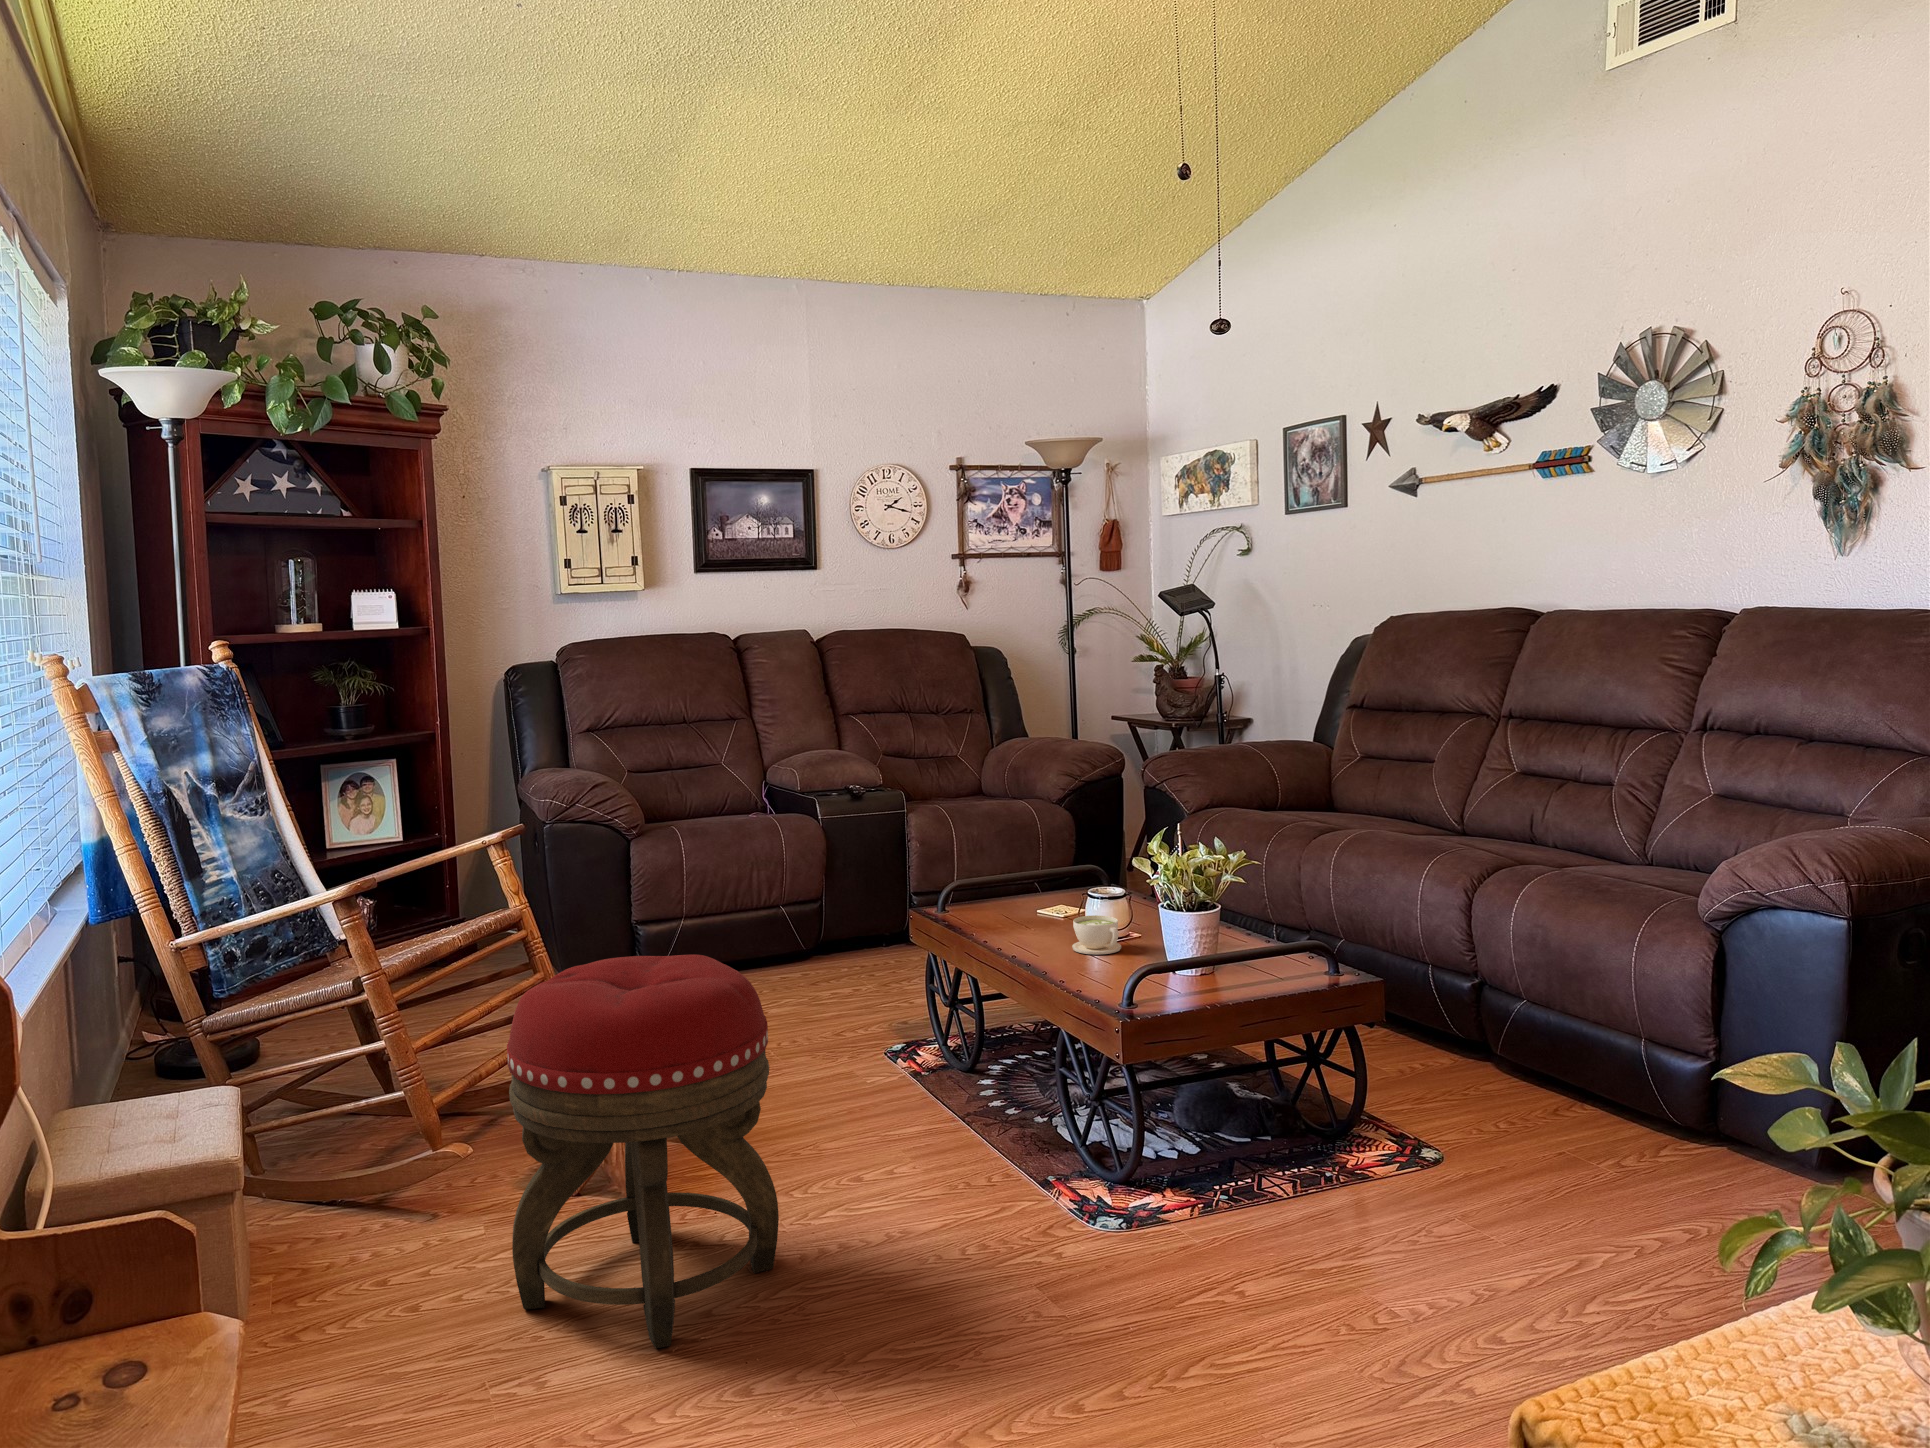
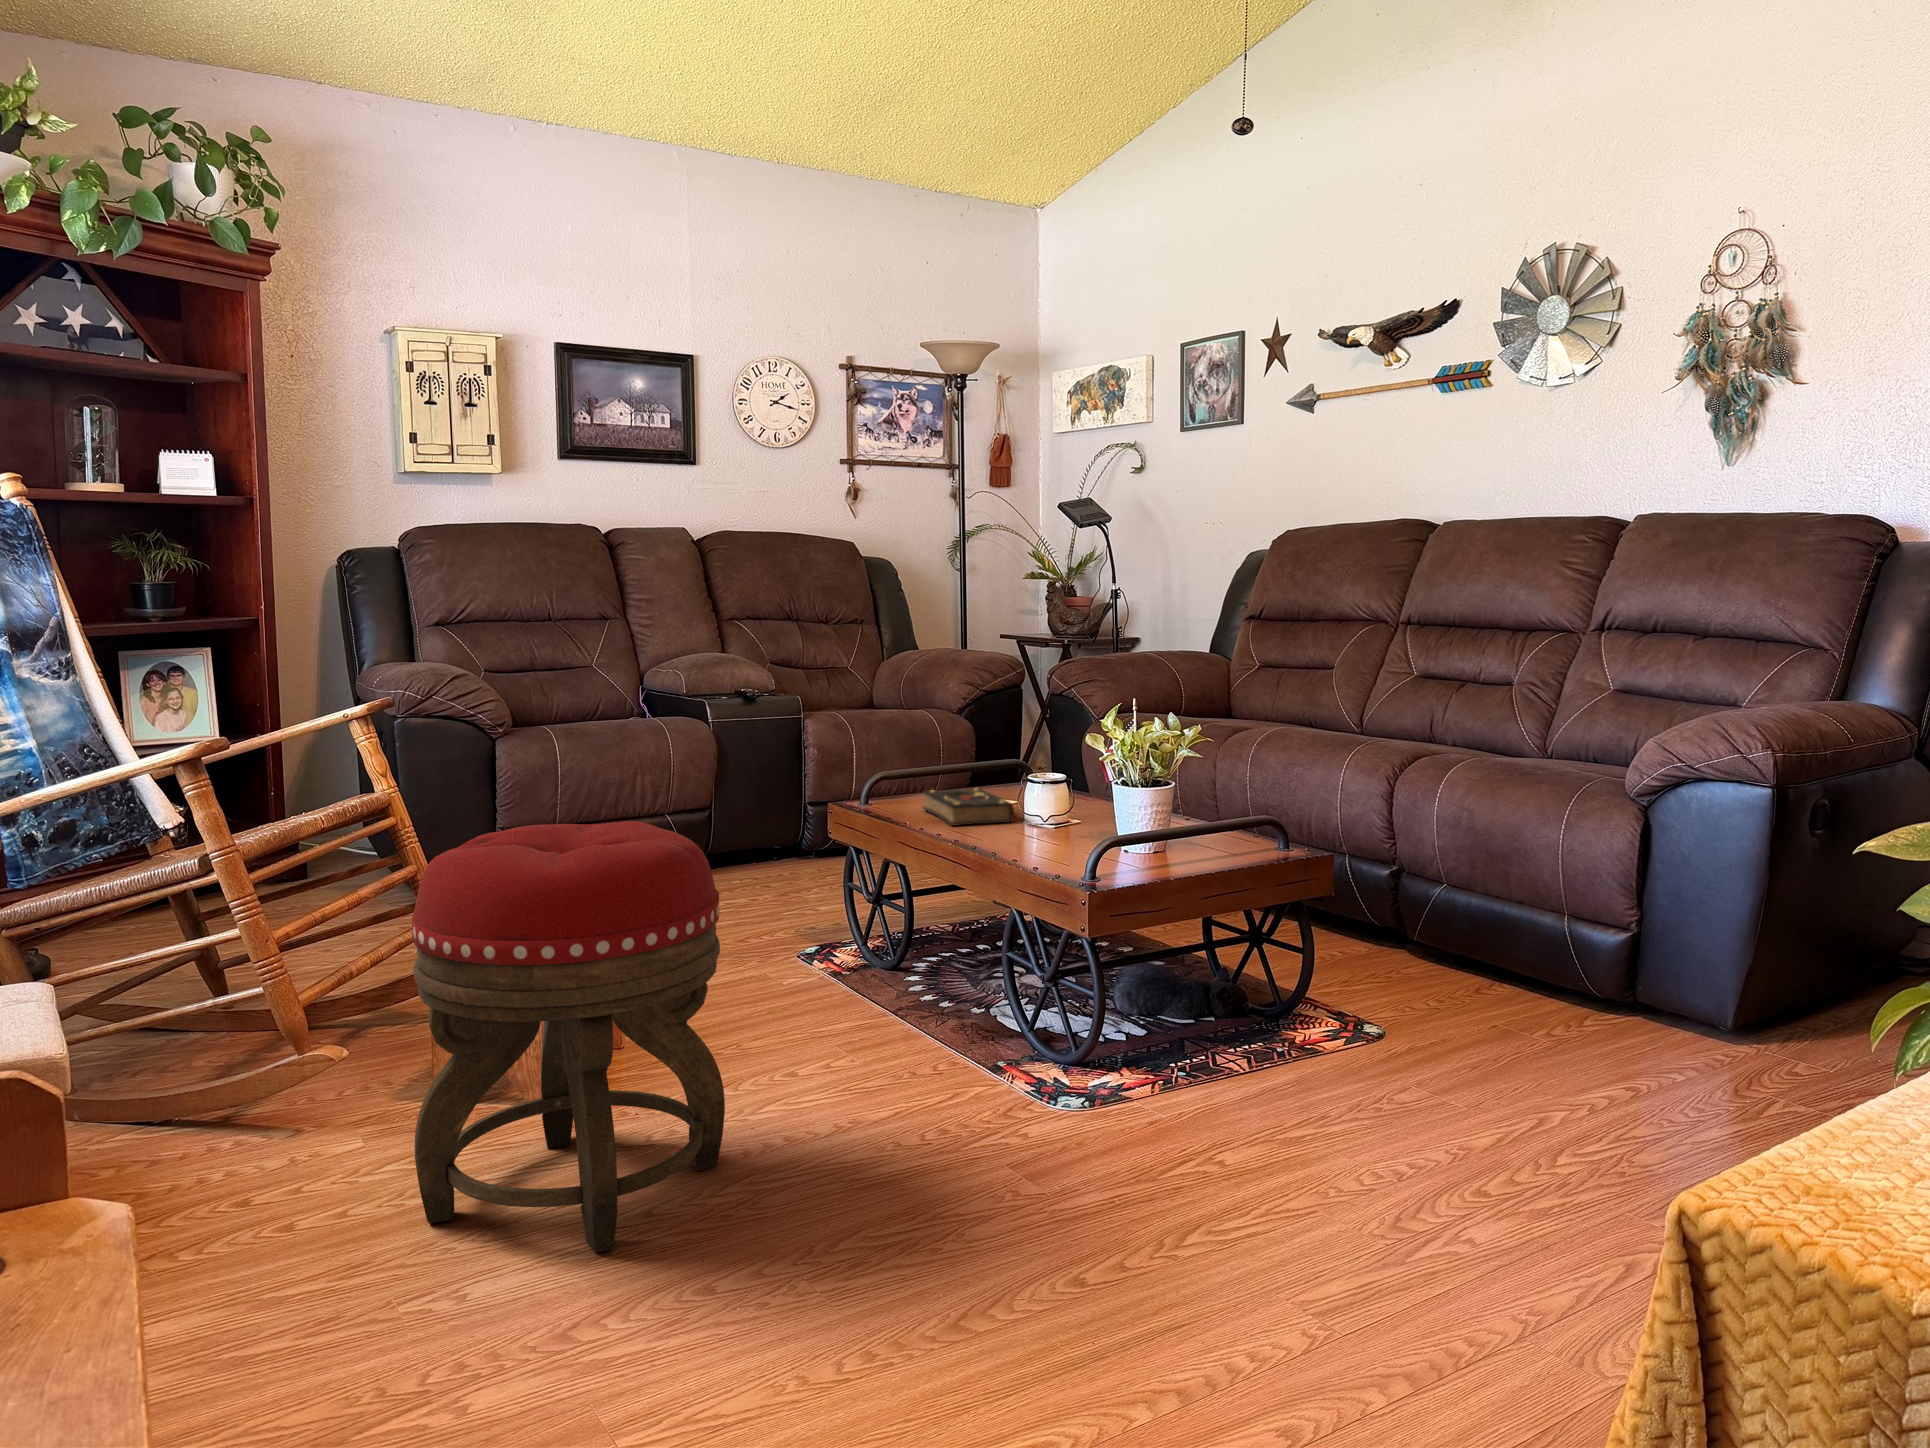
book: none [993,899,1075,940] -> present [923,788,1014,826]
coffee cup: present [1072,915,1121,955] -> none [1016,799,1067,837]

